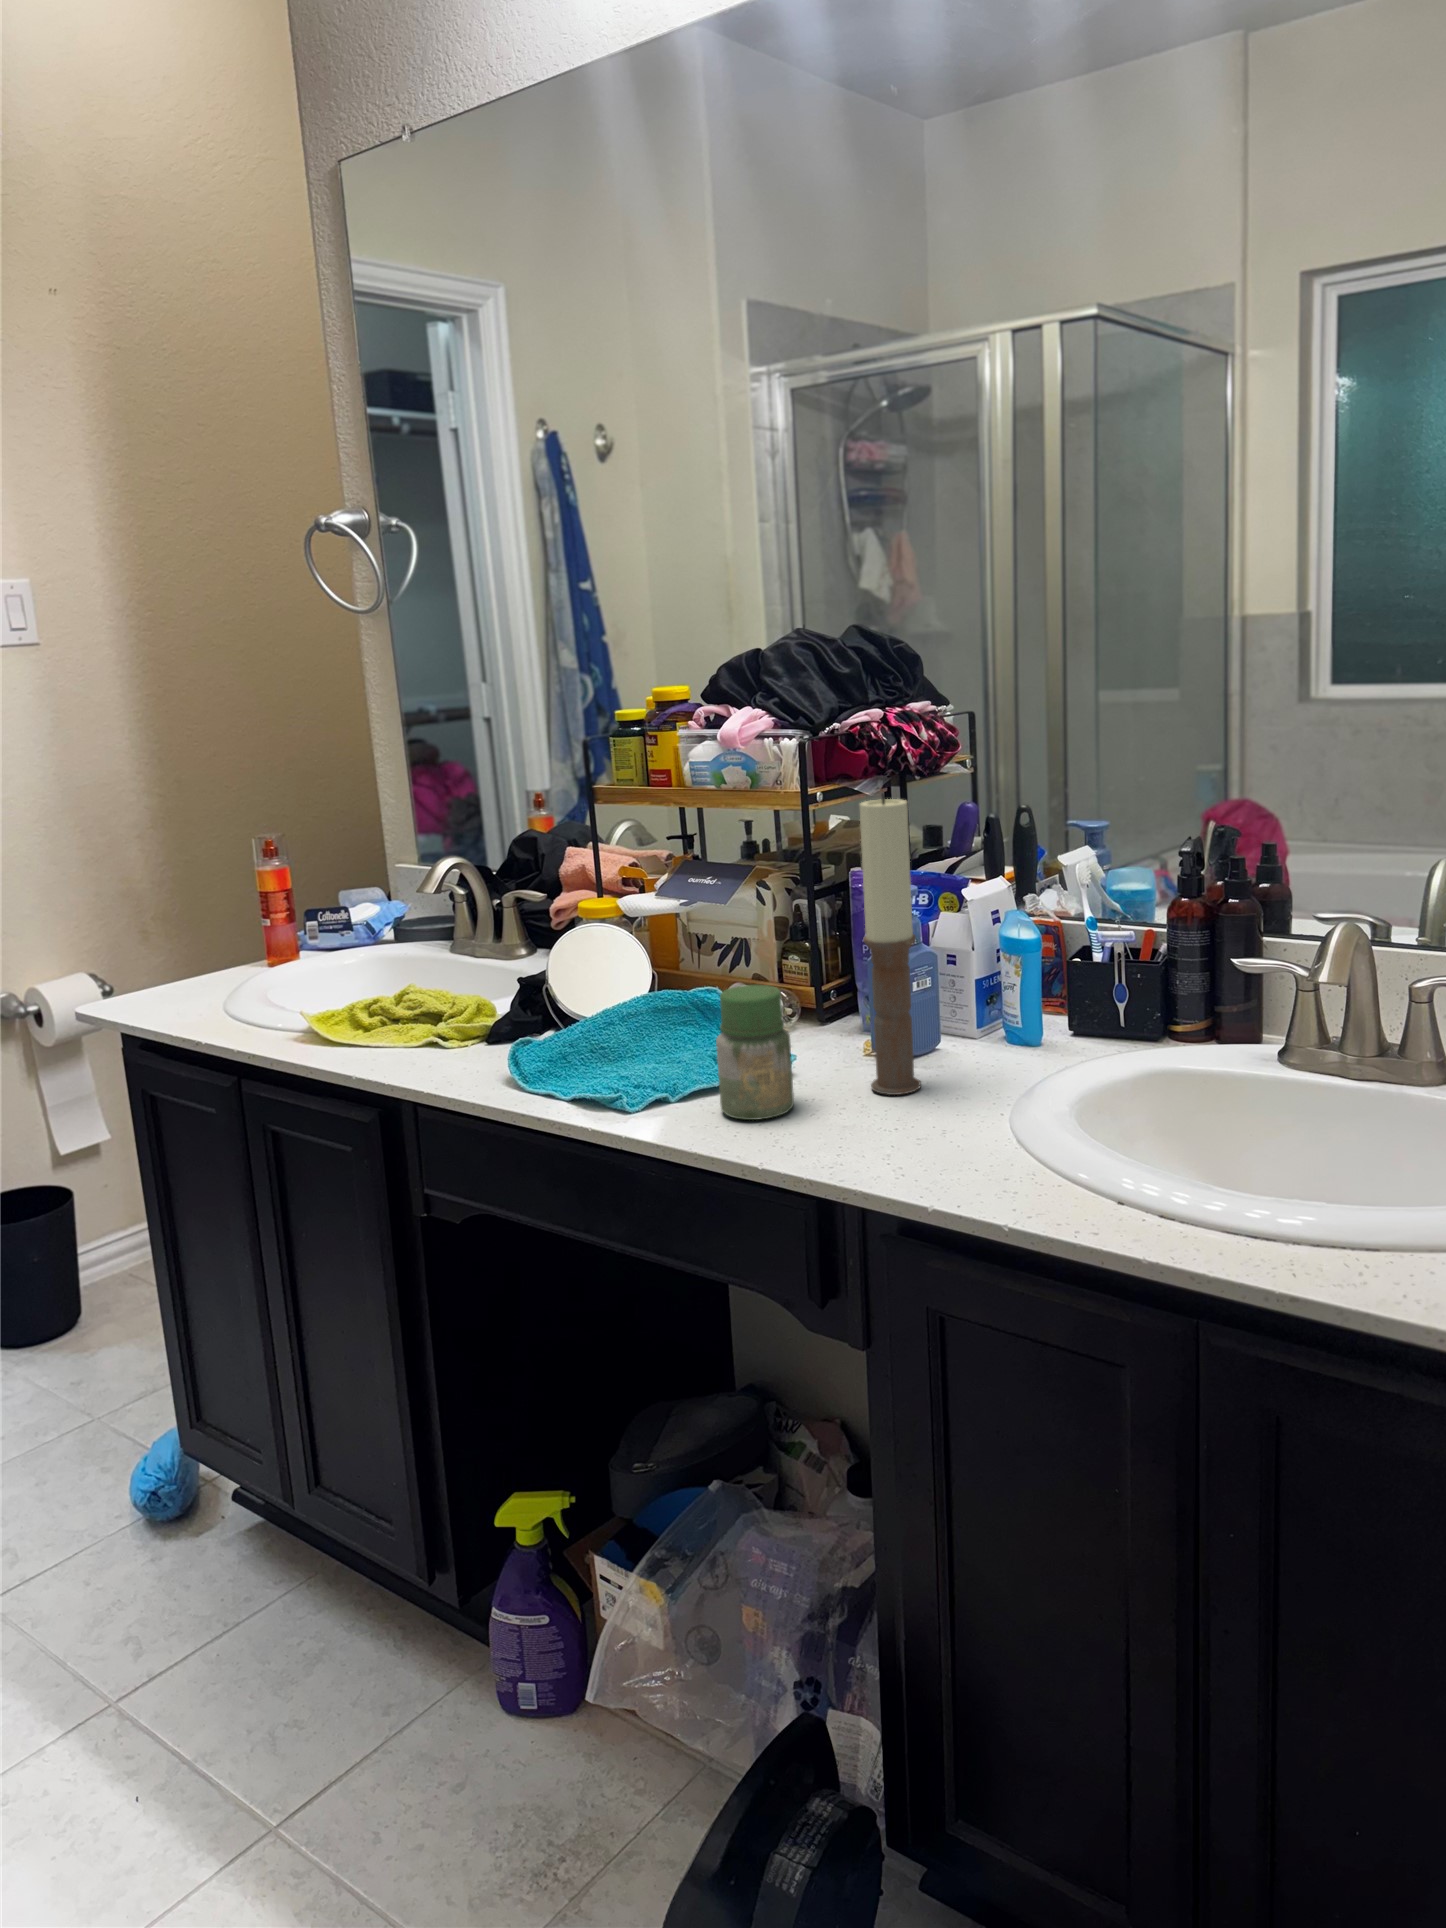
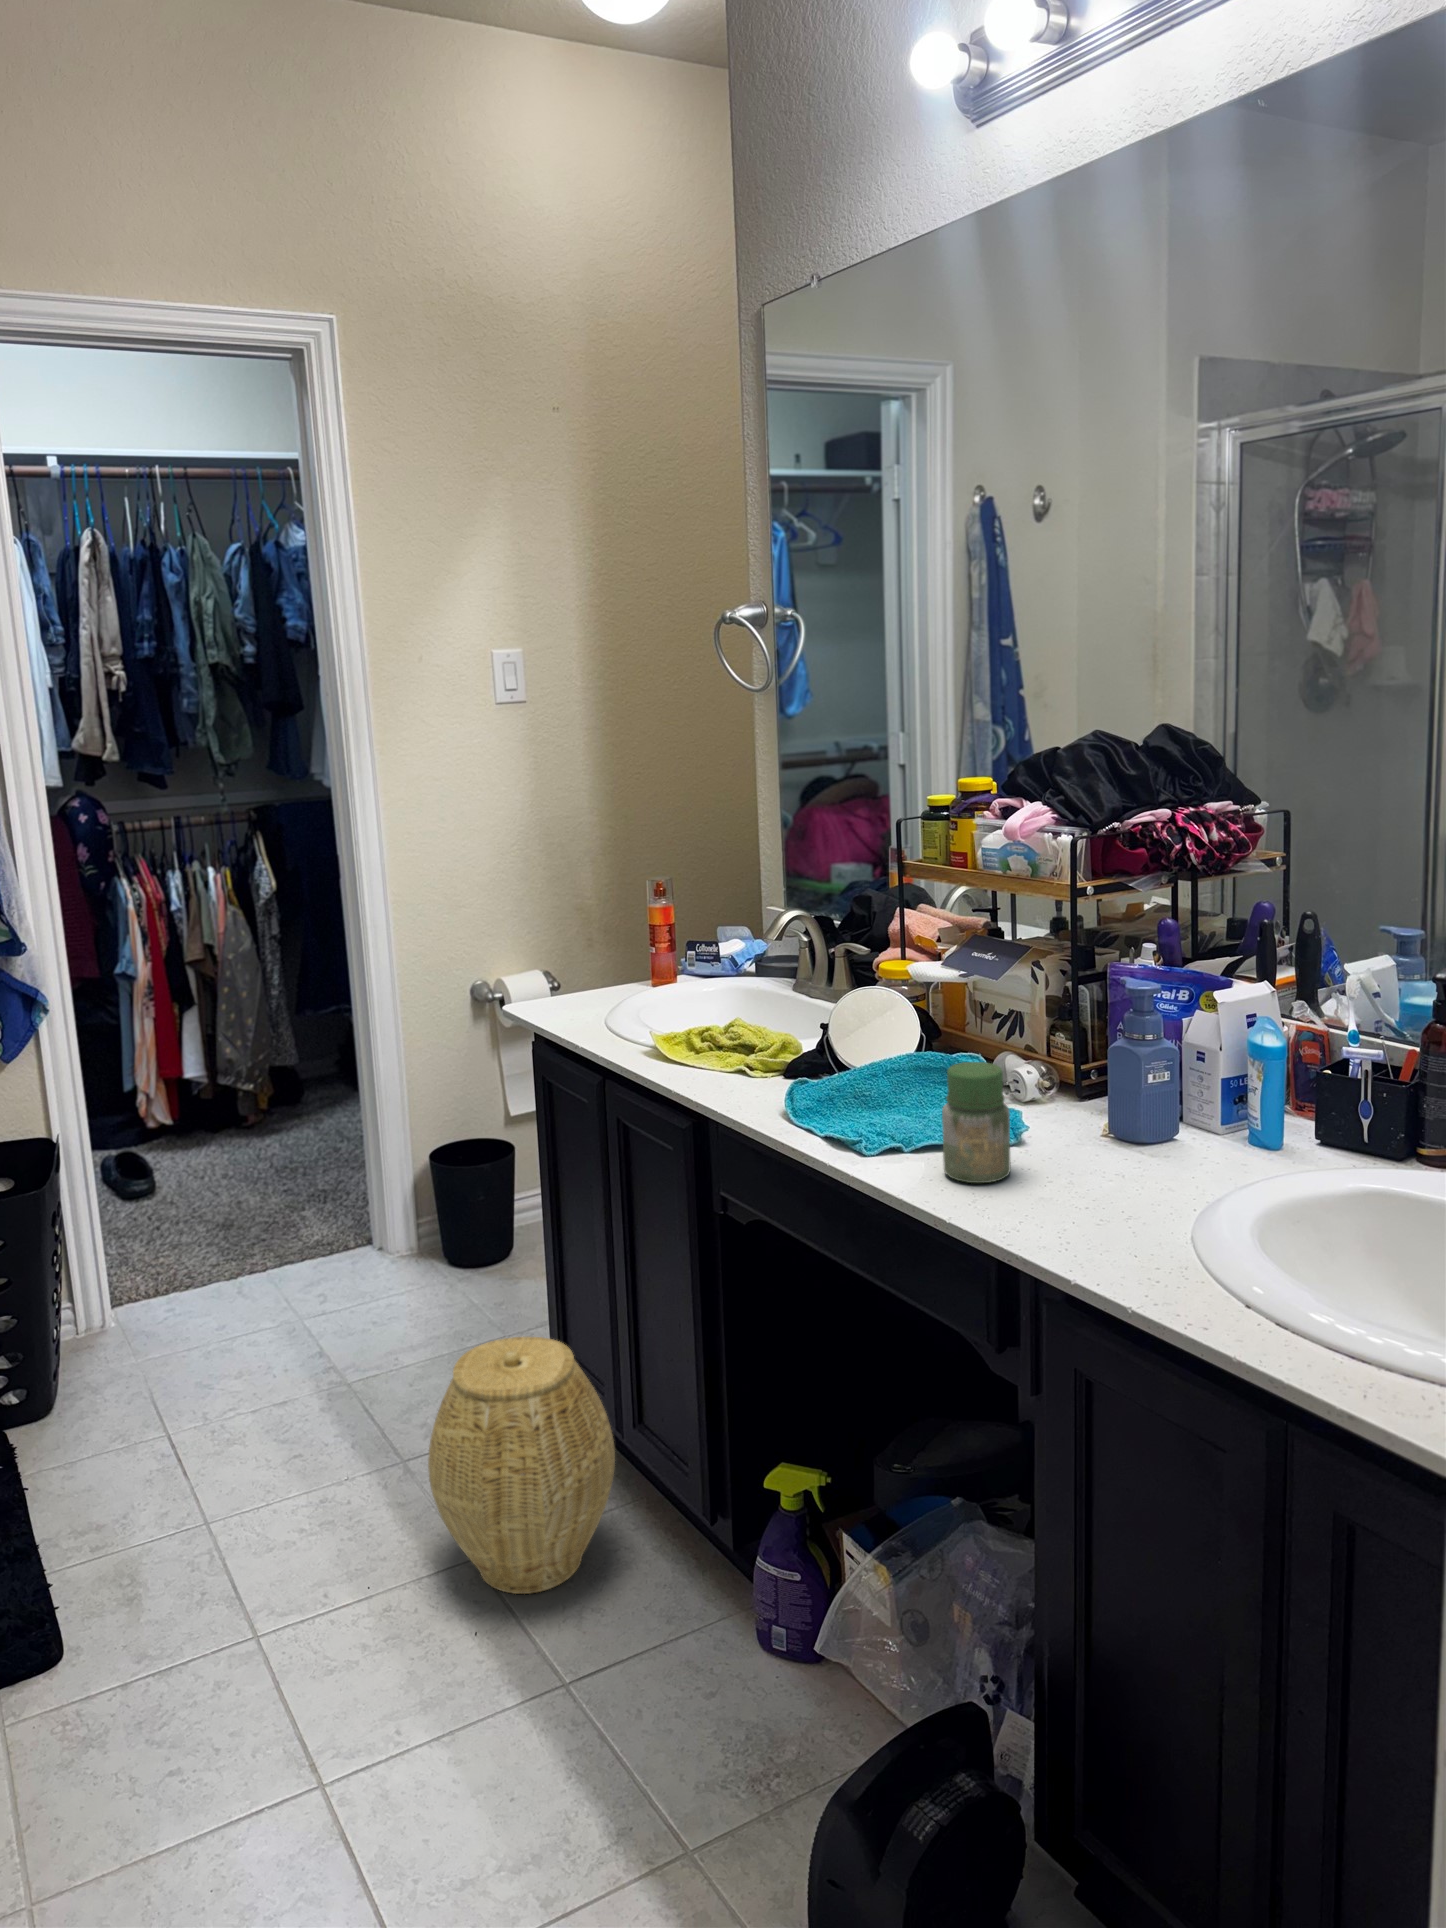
candle: present [860,793,921,1095] -> none [1088,901,1136,1178]
woven basket: none [48,1405,296,1731] -> present [428,1337,615,1594]

